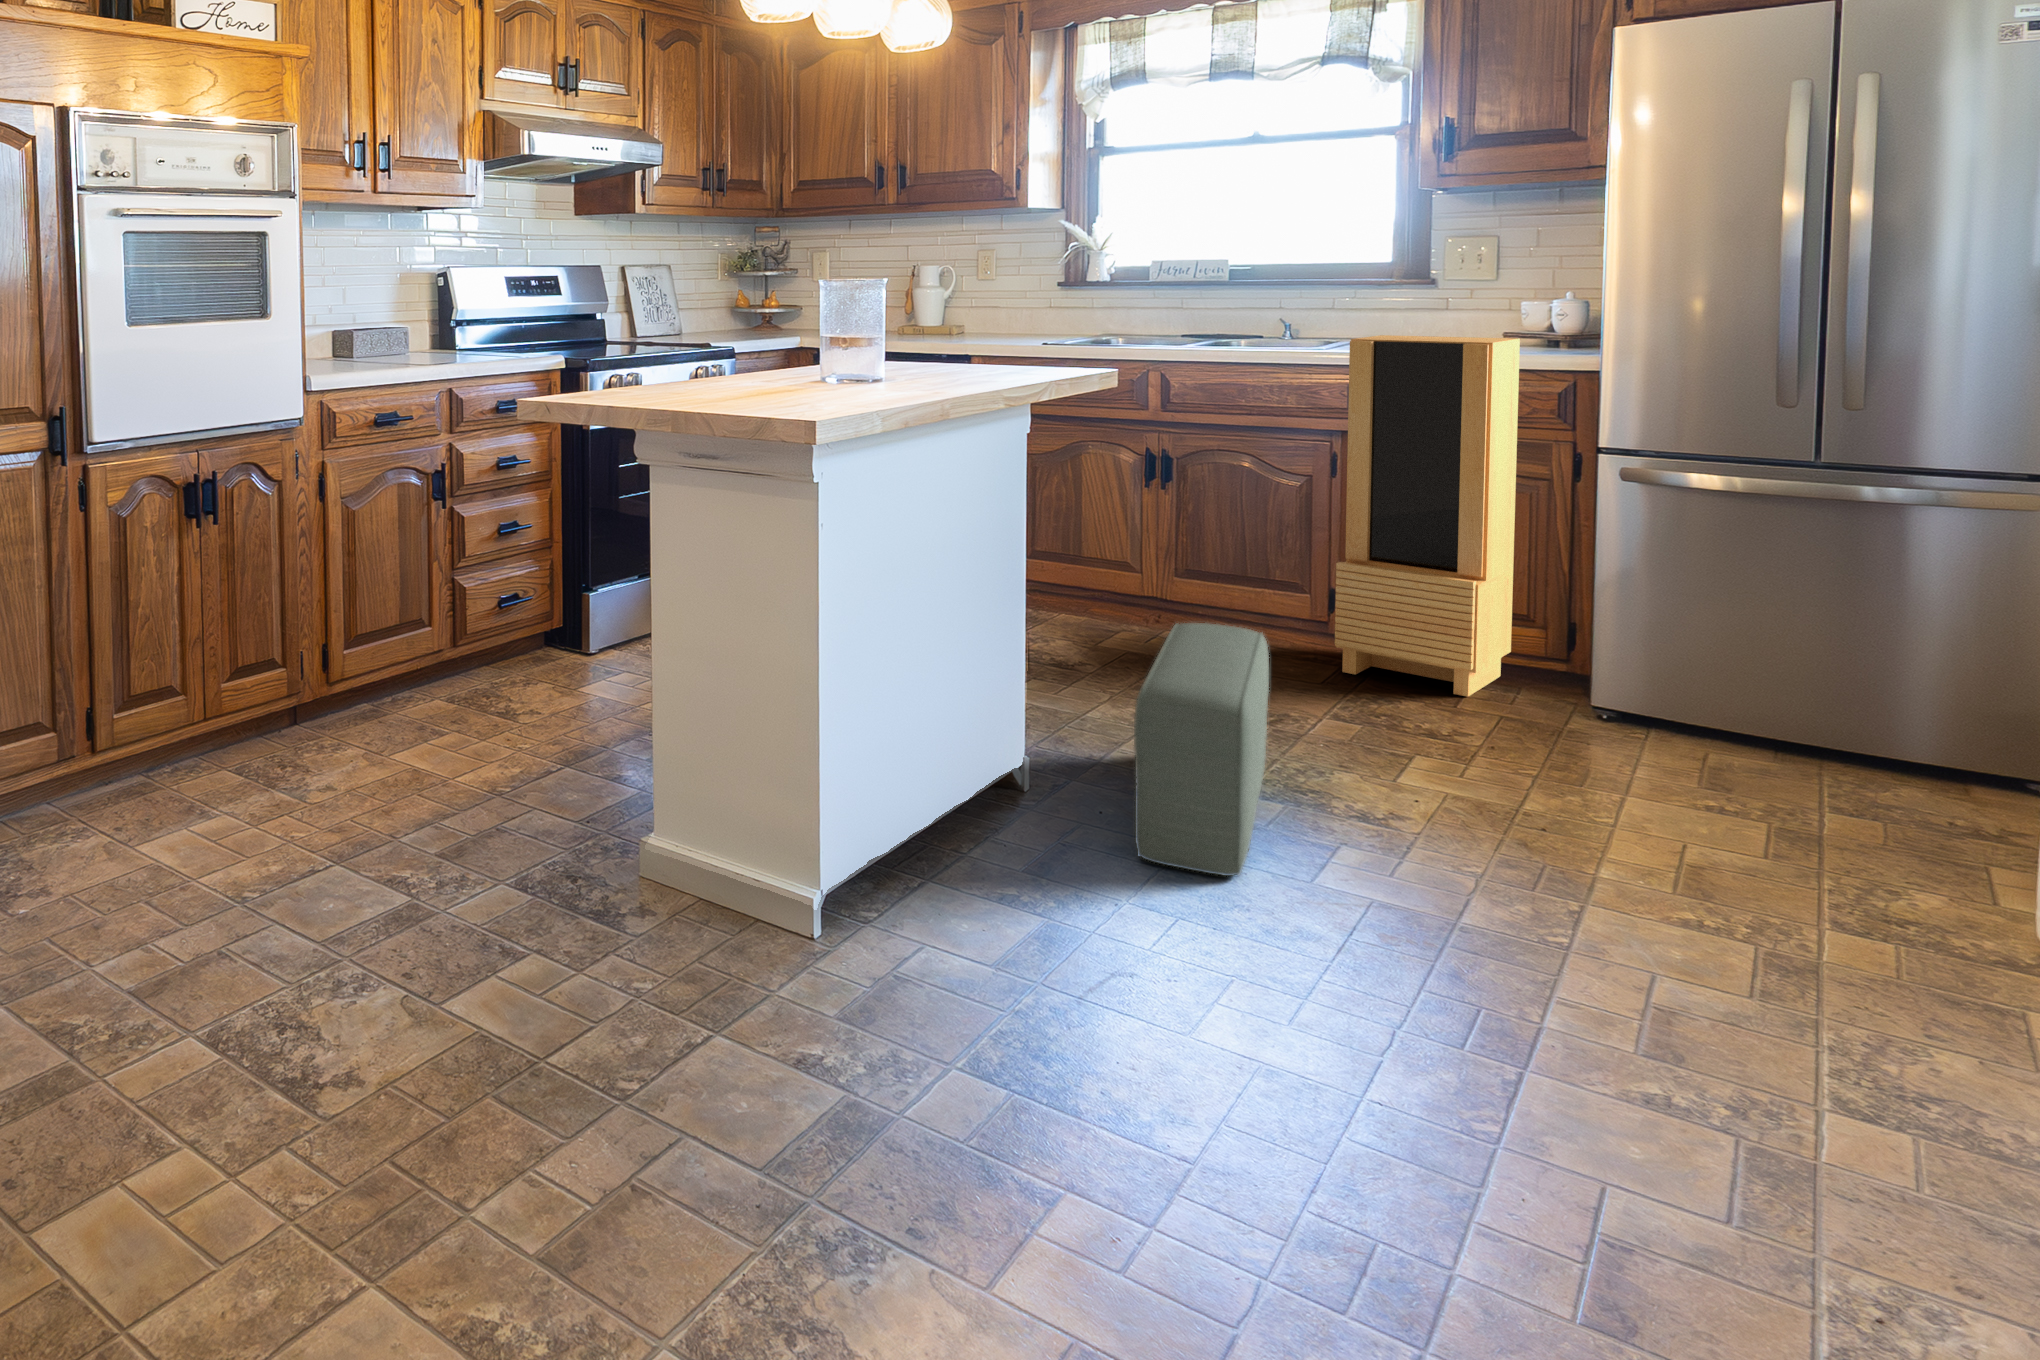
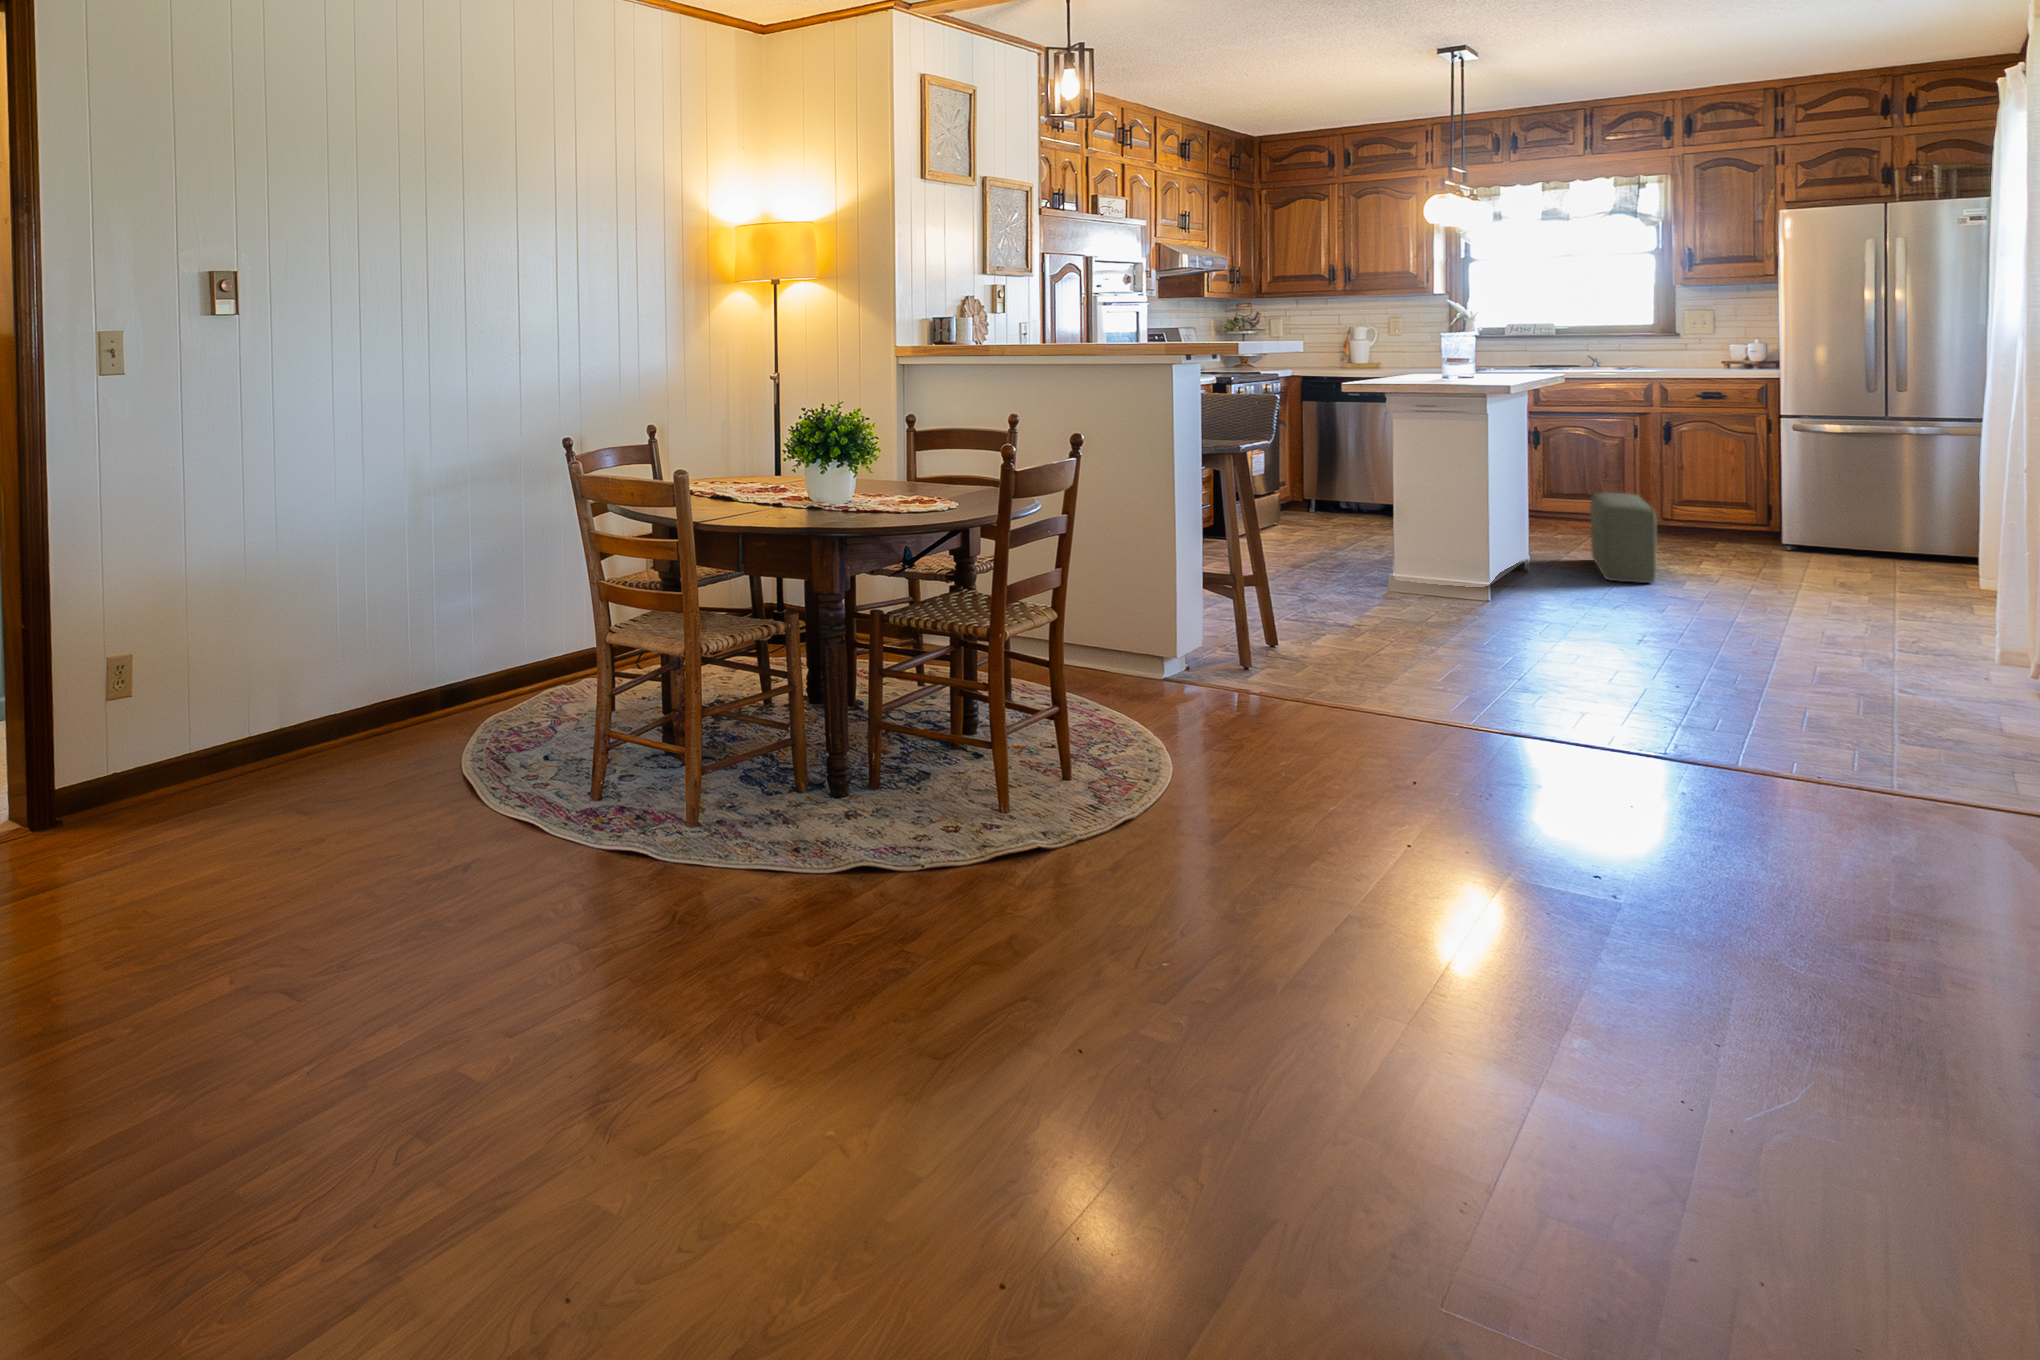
storage cabinet: present [1335,335,1520,697] -> none [1647,362,1738,543]

